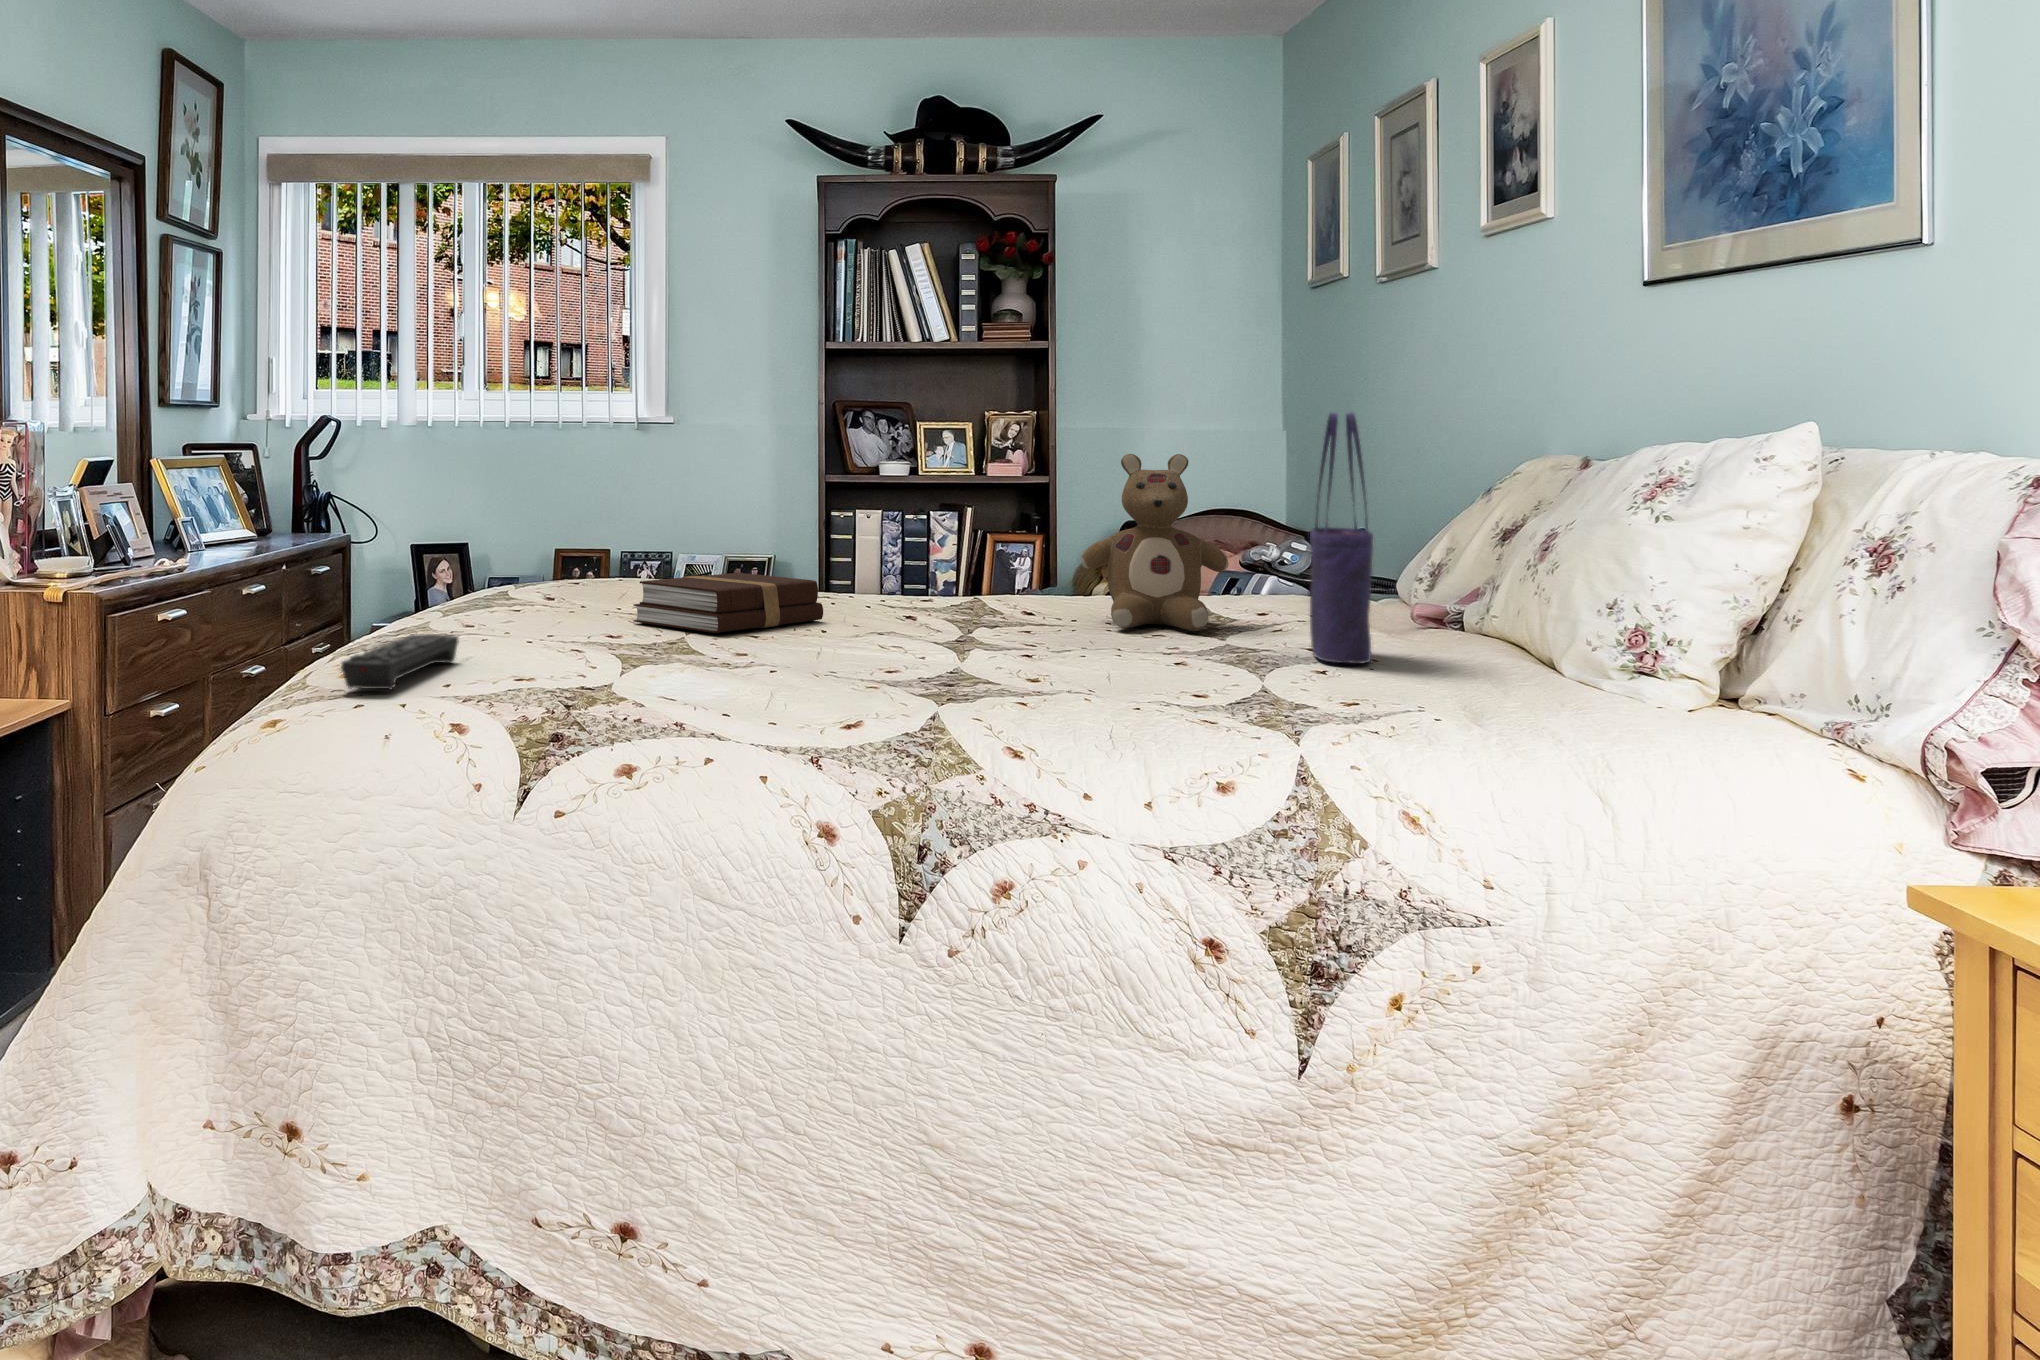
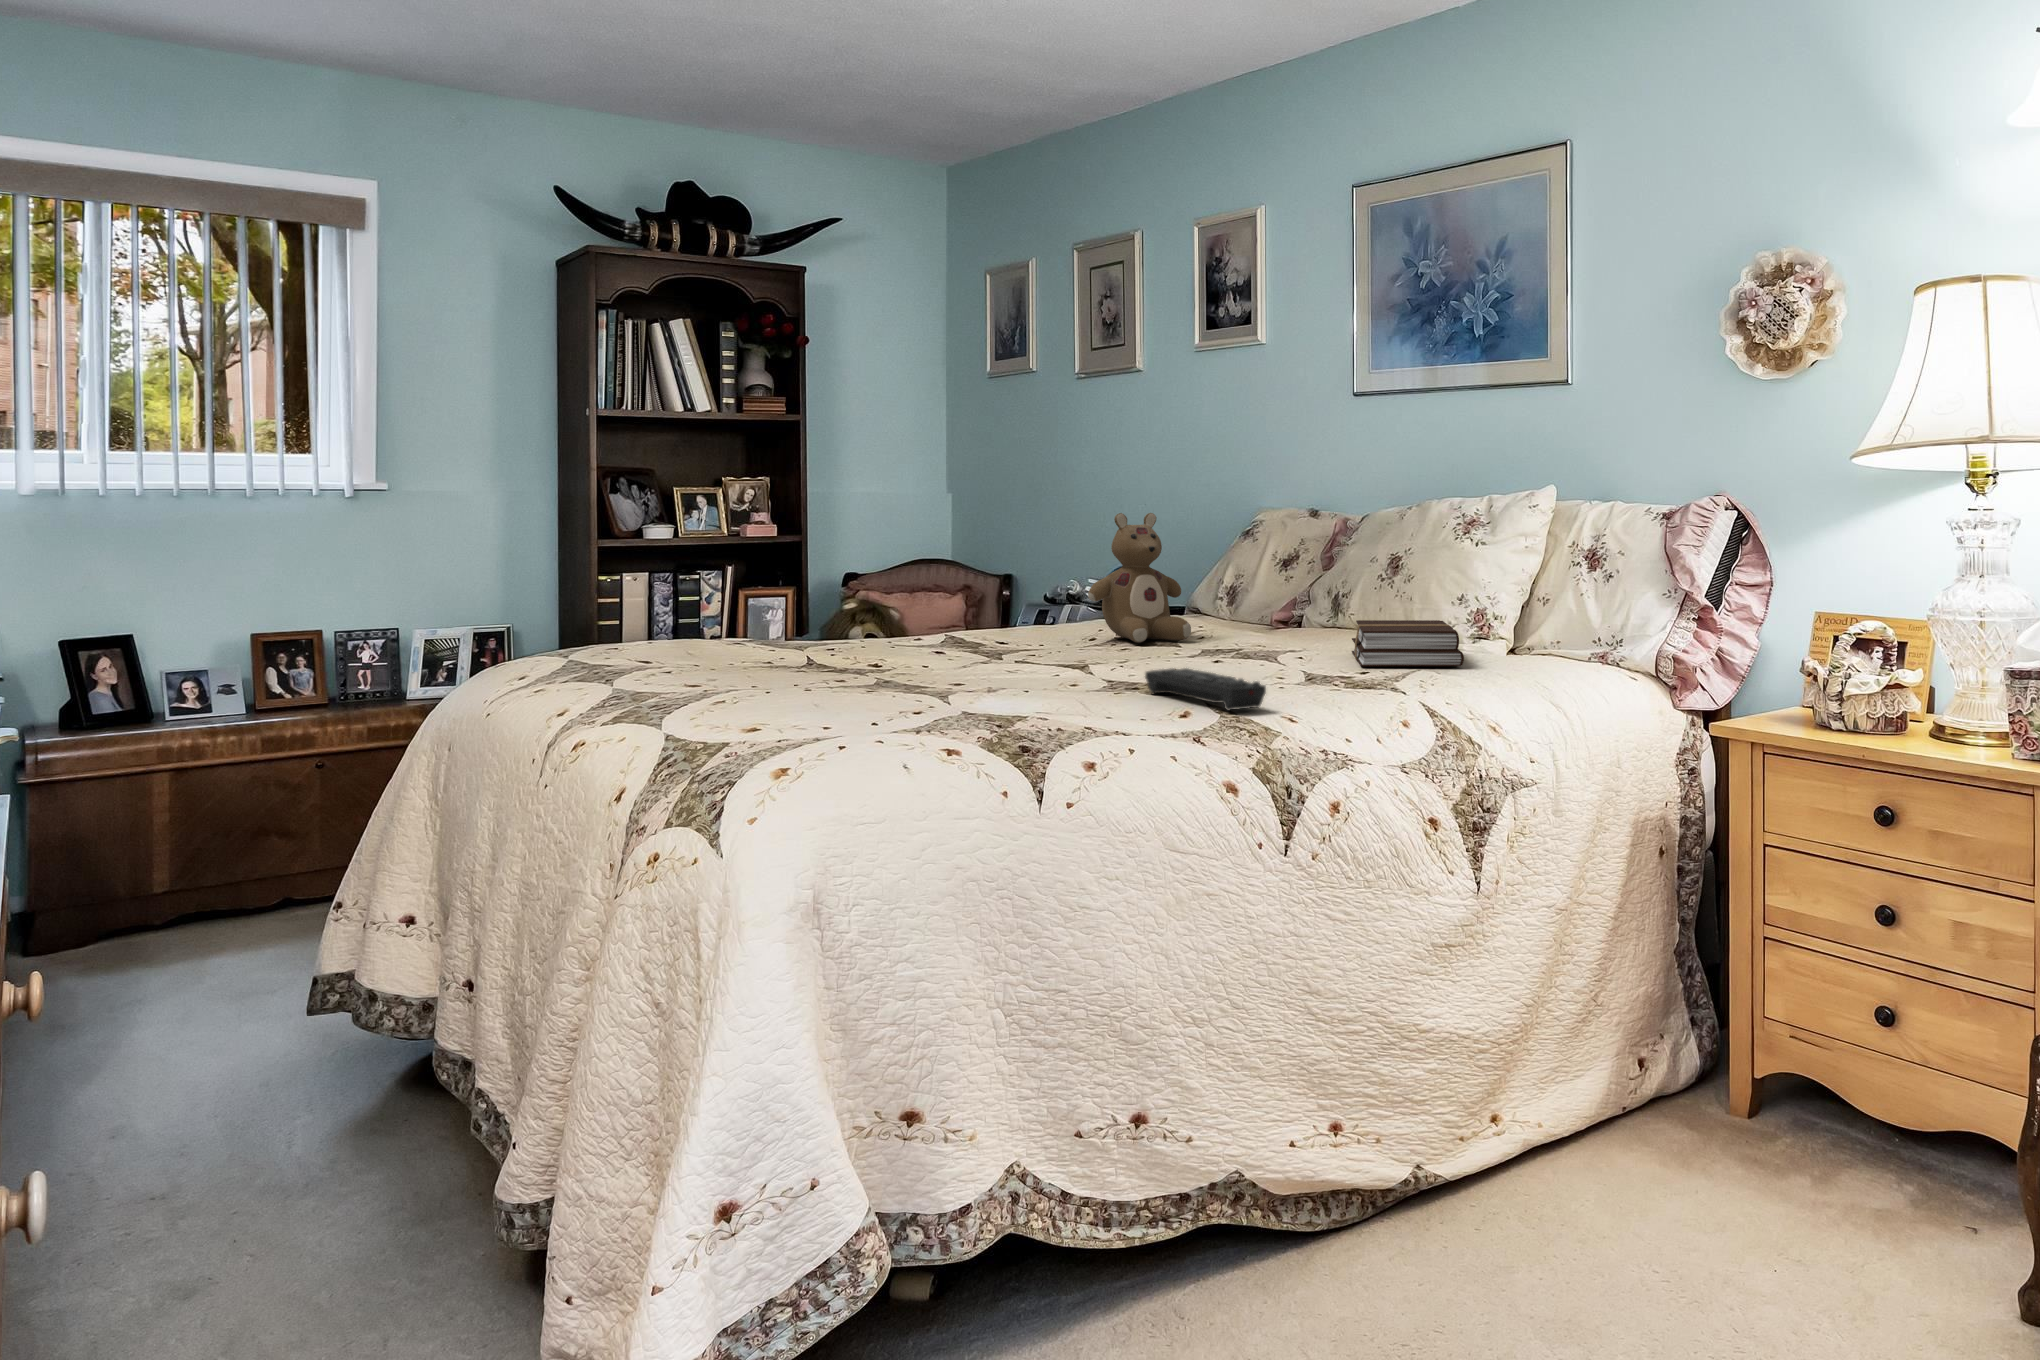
tote bag: present [1310,412,1373,664] -> none [1273,484,1328,649]
book: present [633,573,823,633] -> present [1352,620,1464,666]
remote control: present [341,634,459,690] -> present [1145,668,1266,711]

